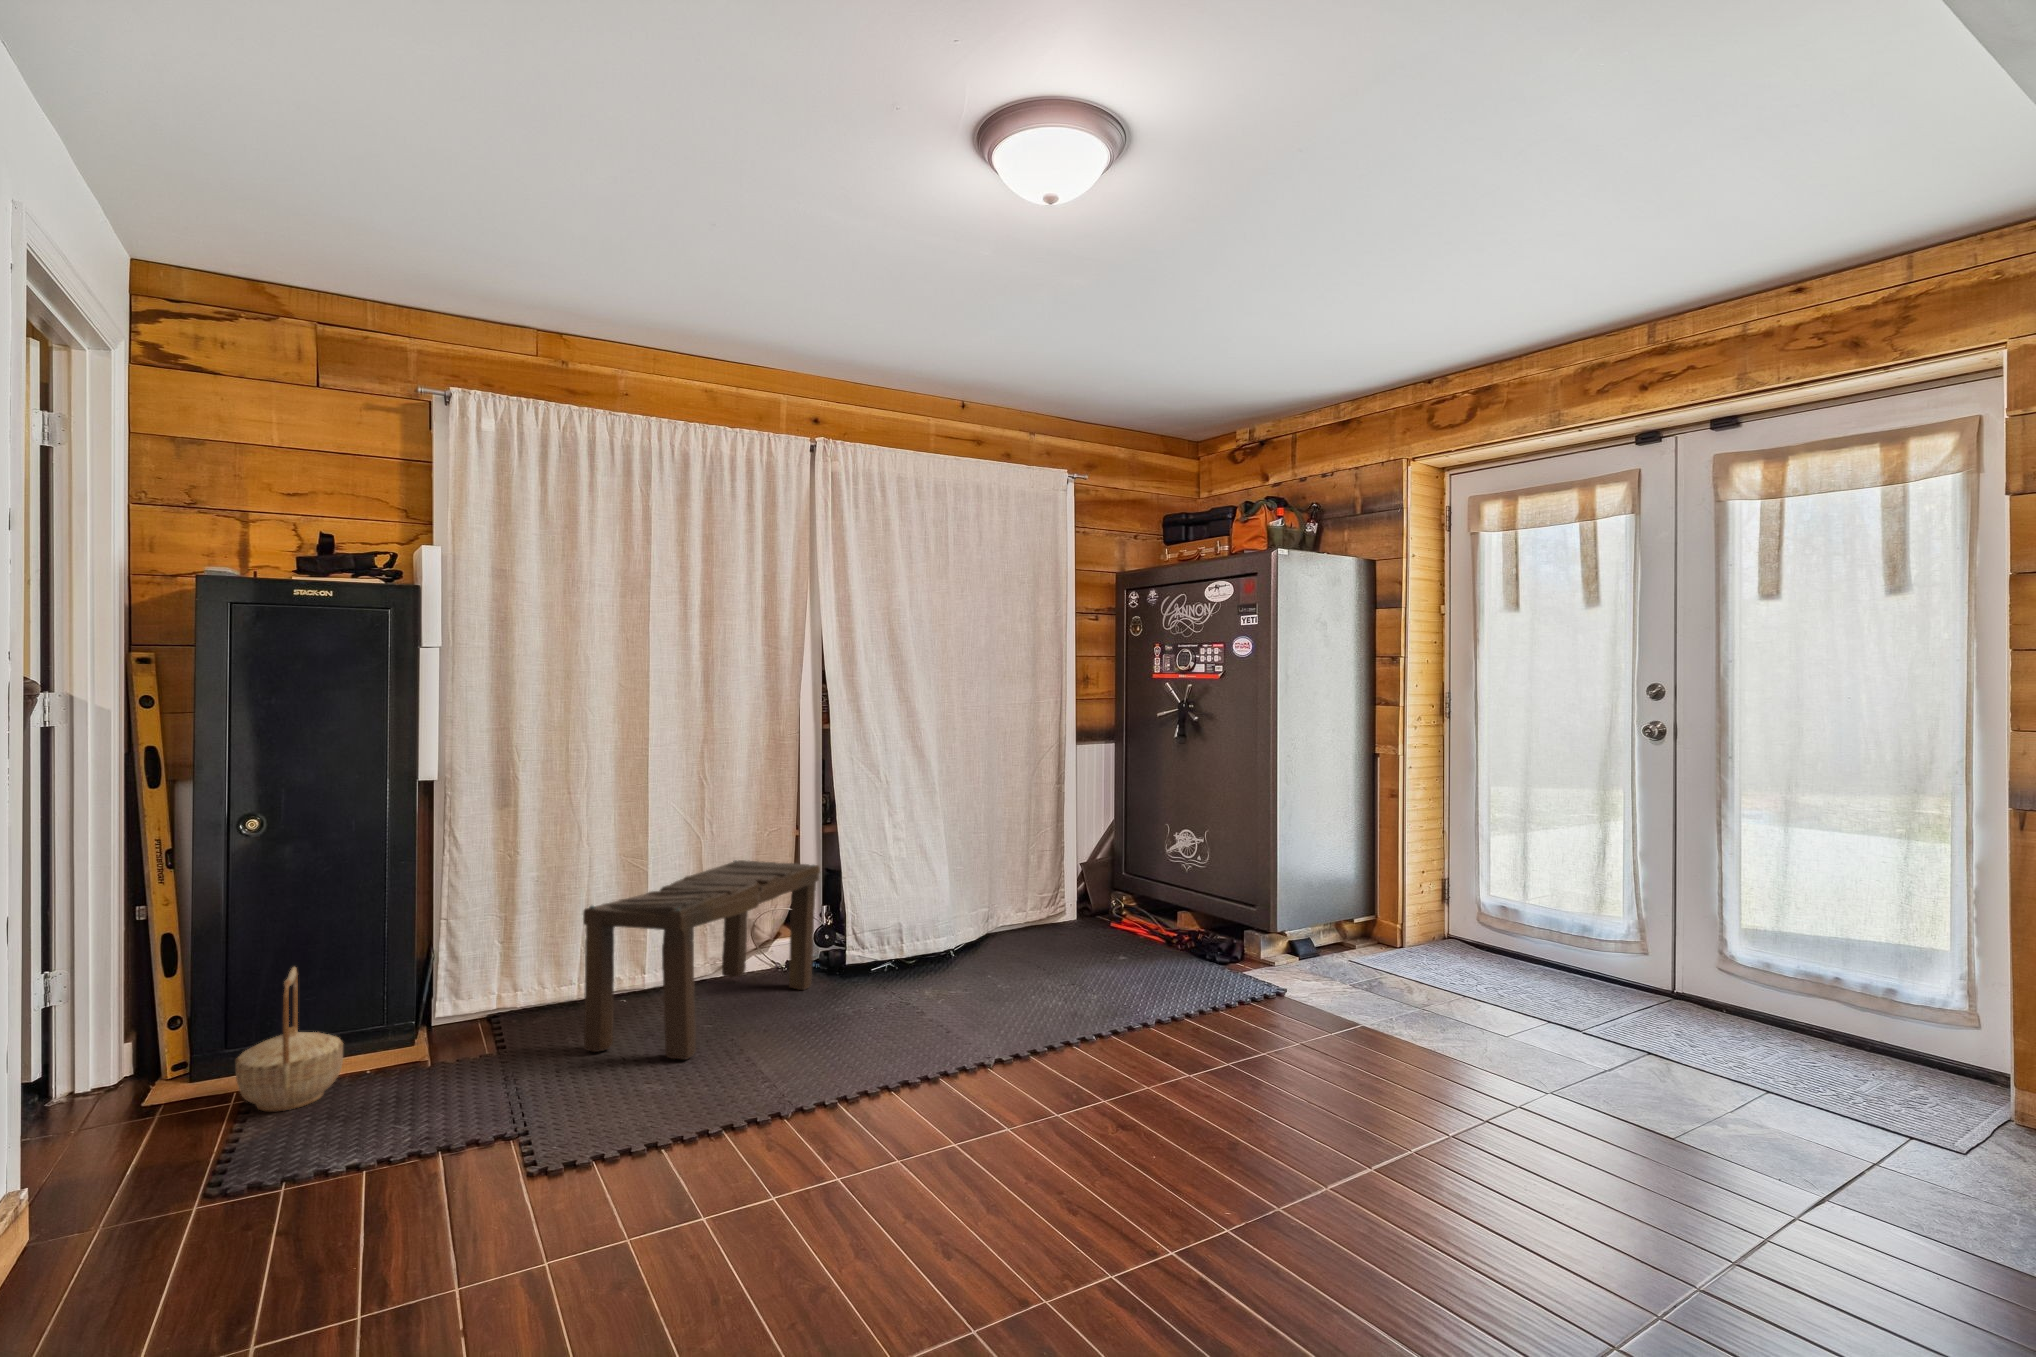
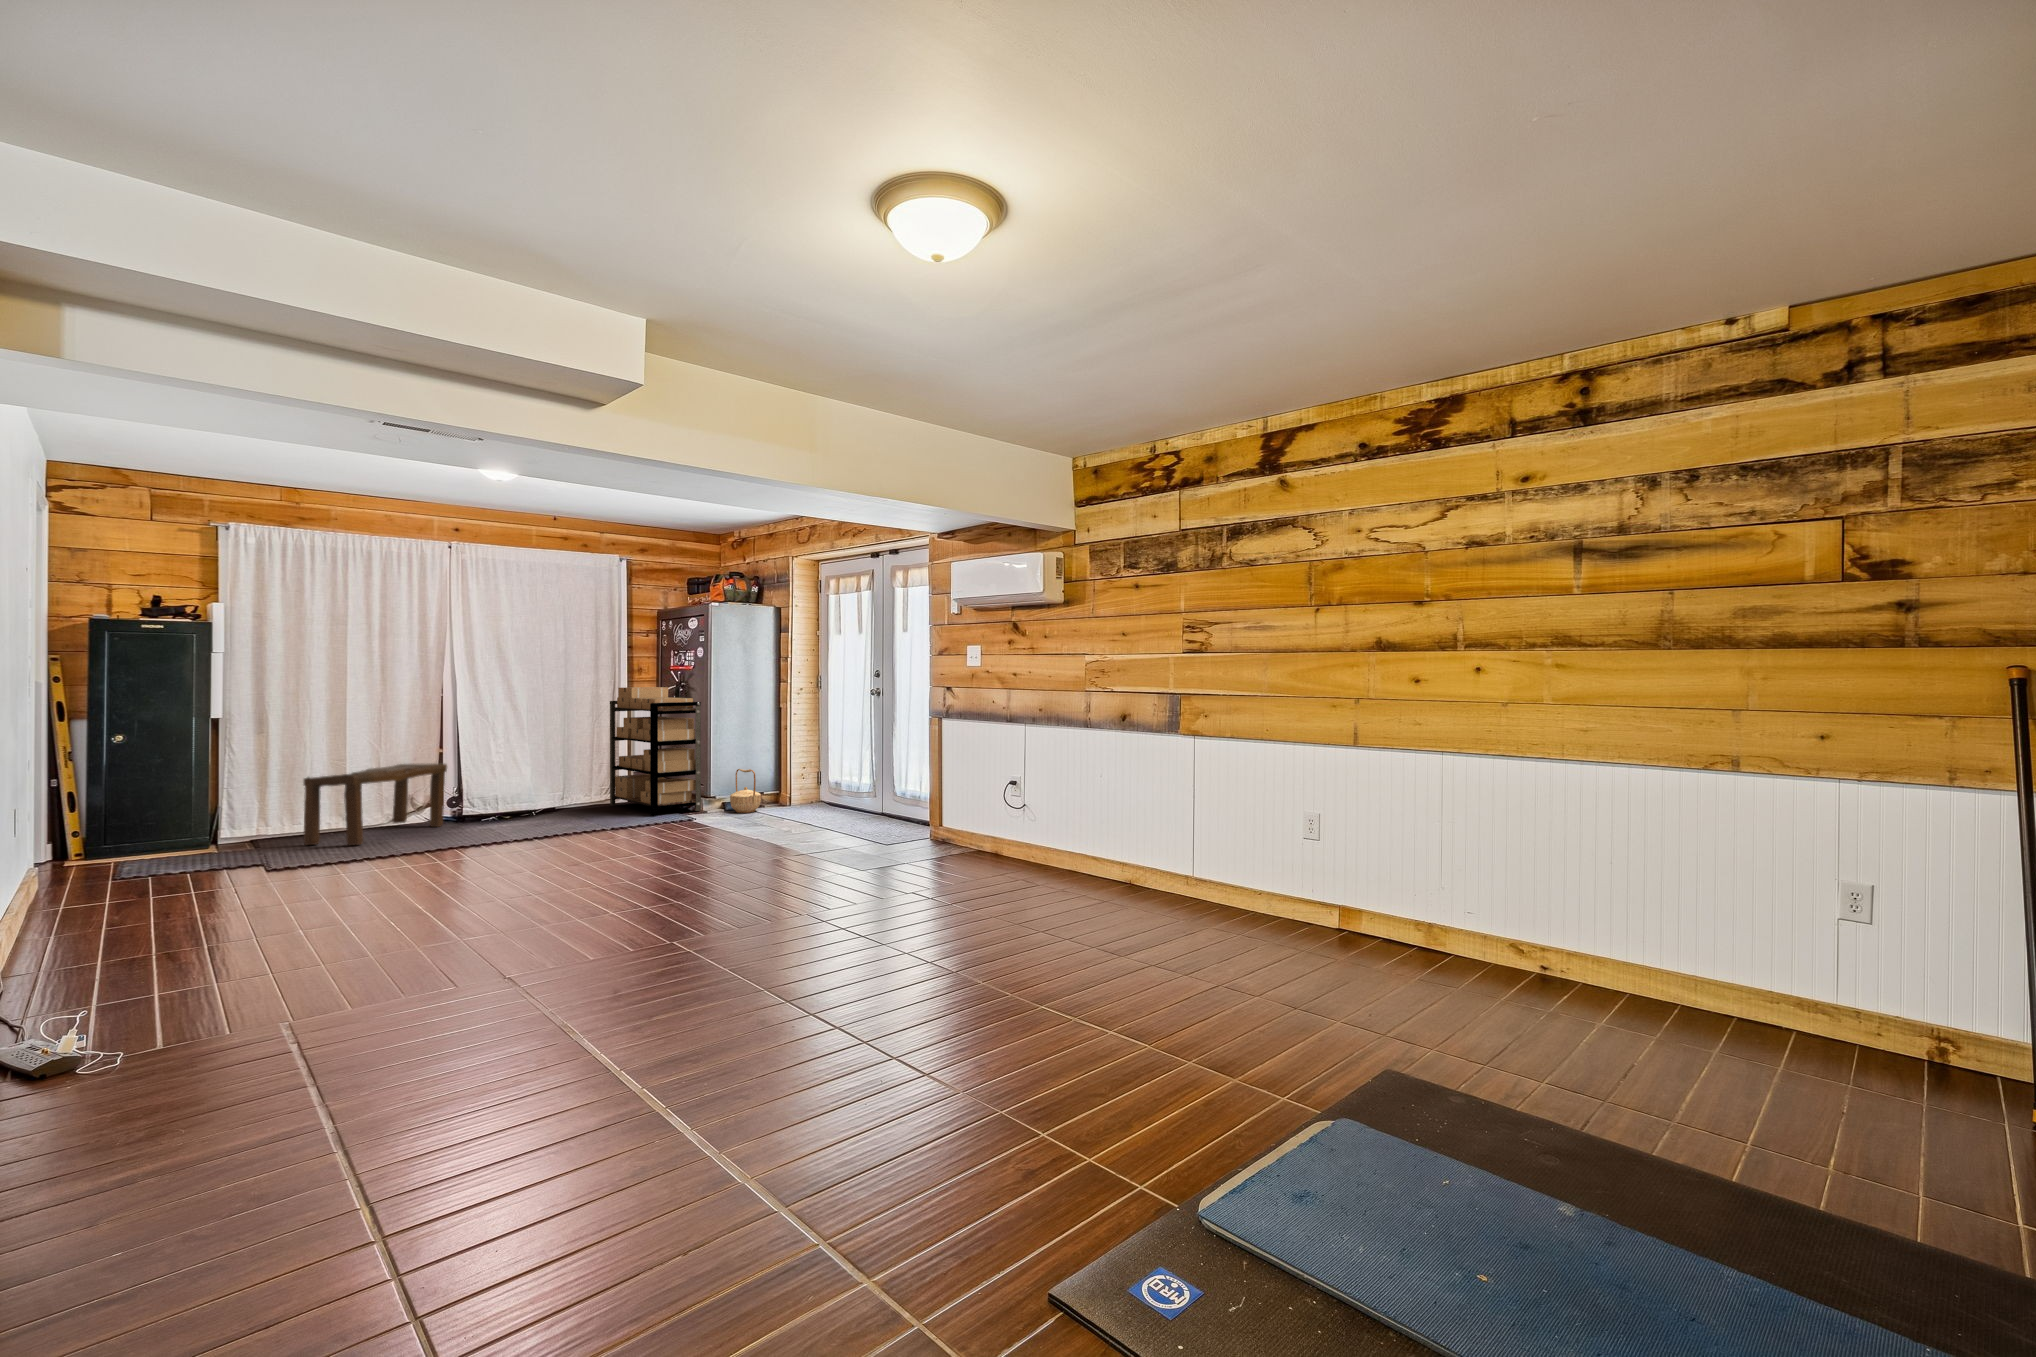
shelving unit: none [1056,710,1254,973] -> present [610,687,701,816]
basket: present [236,967,343,1112] -> present [730,769,761,813]

